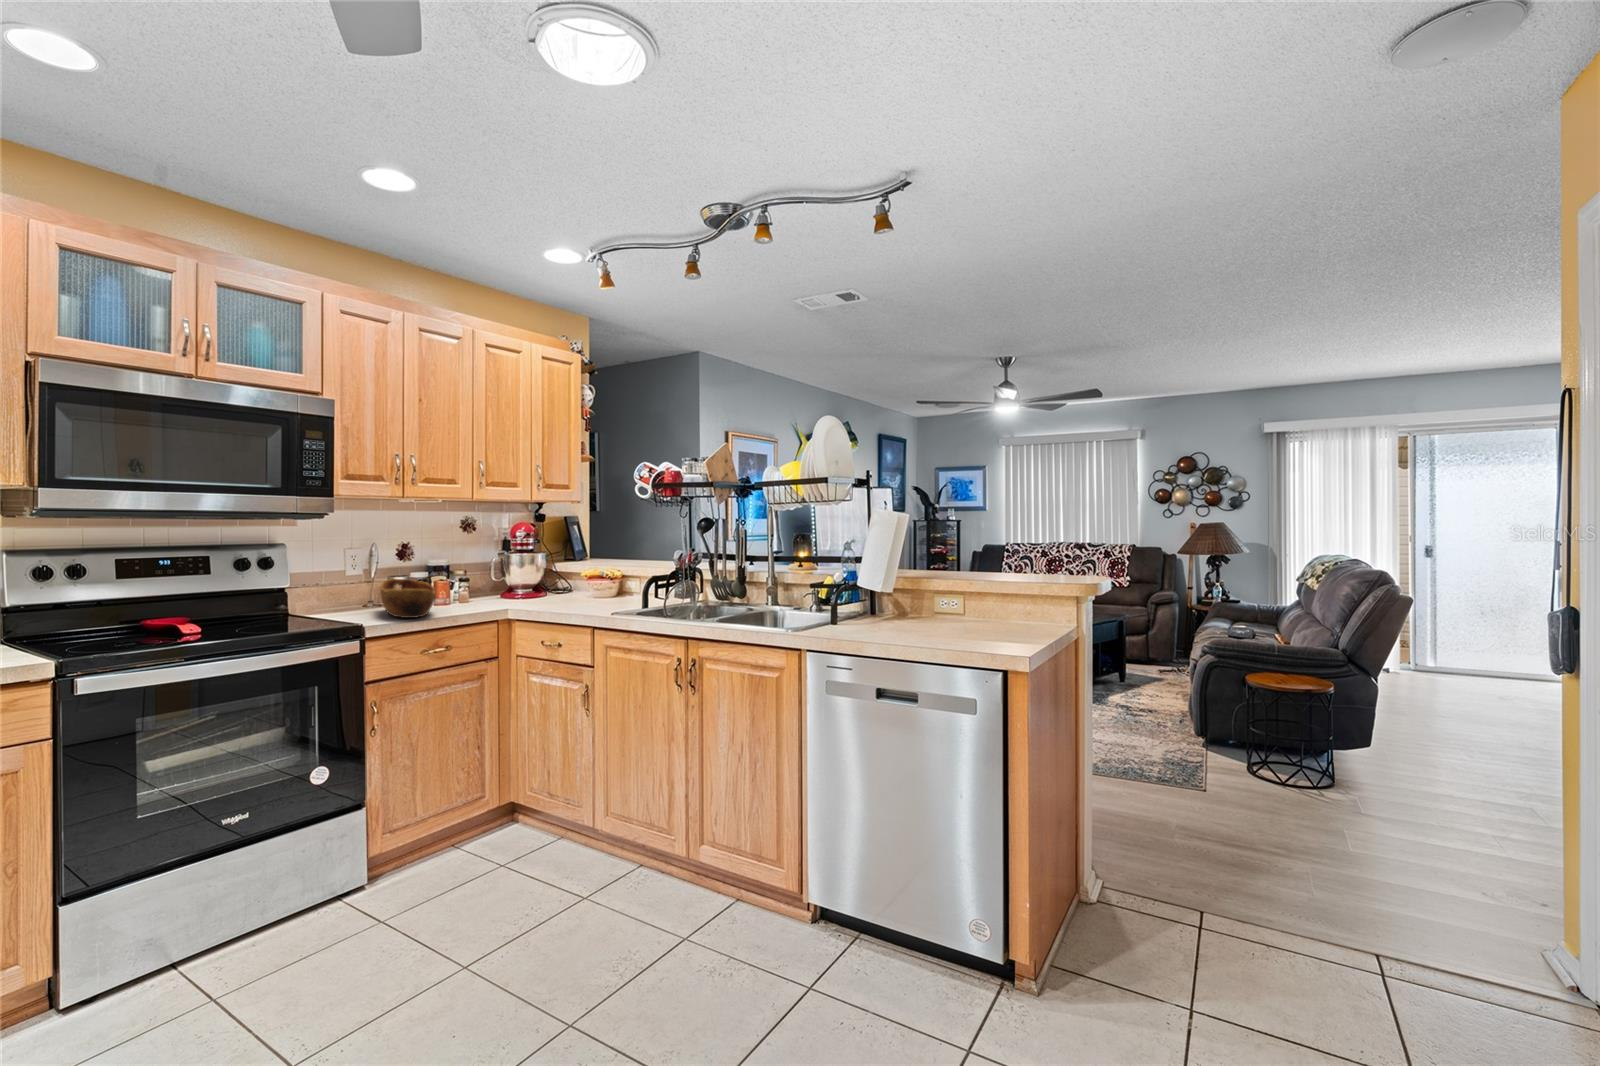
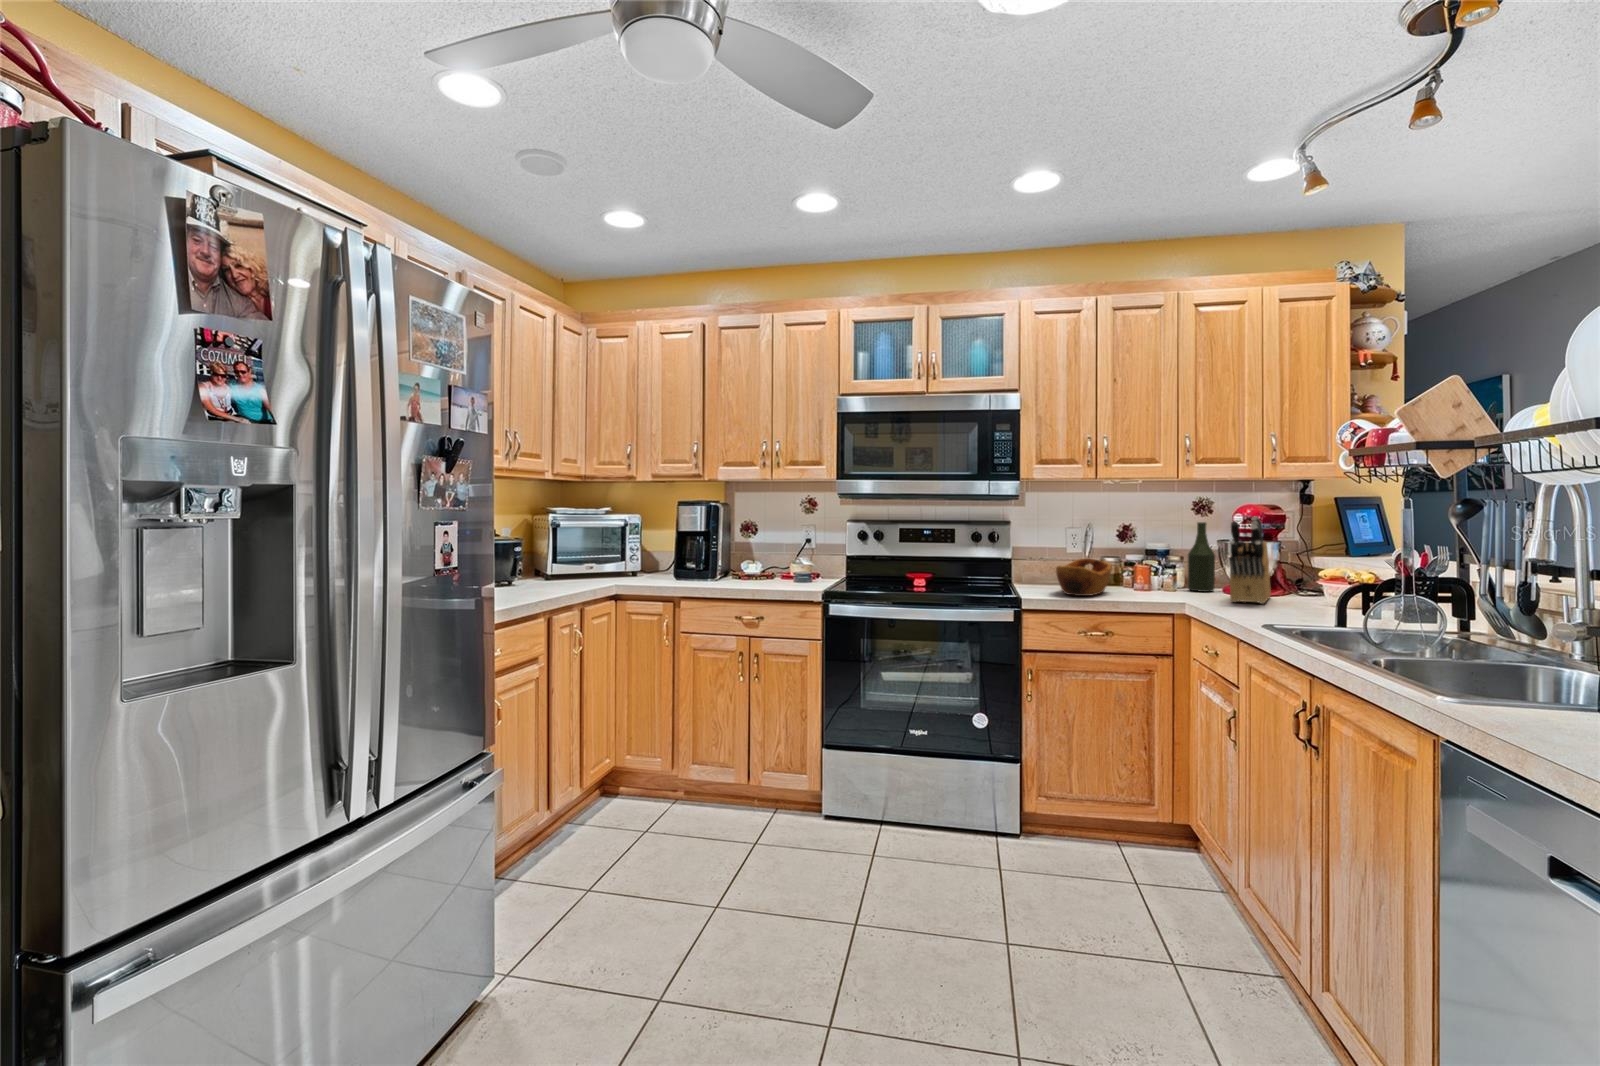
knife block: none [529,537,573,607] -> present [1228,516,1271,604]
bottle: none [481,540,505,601] -> present [1188,522,1215,592]

